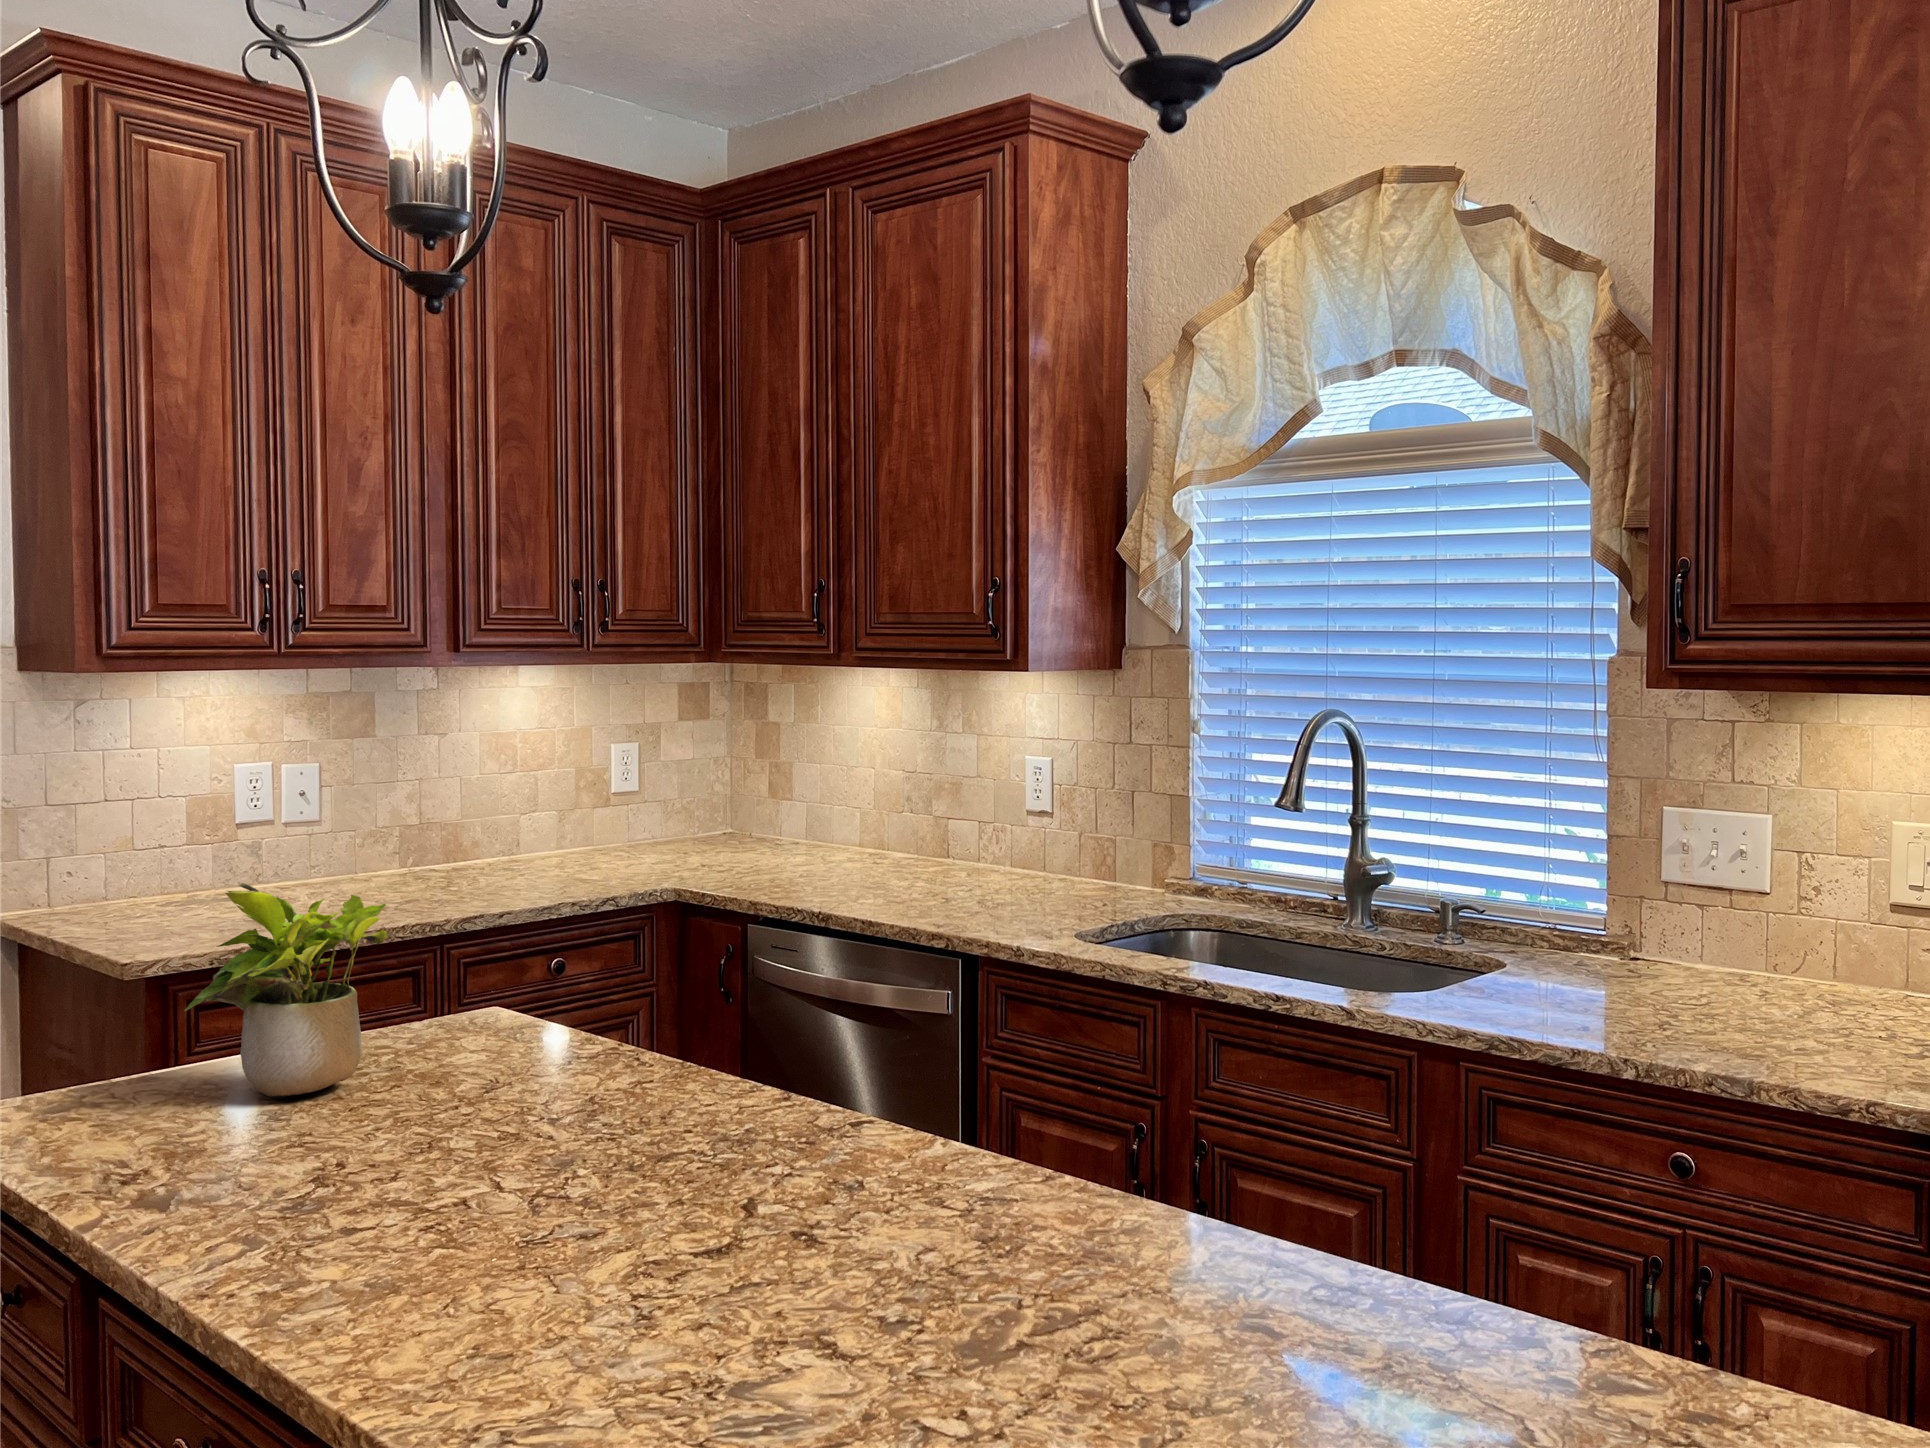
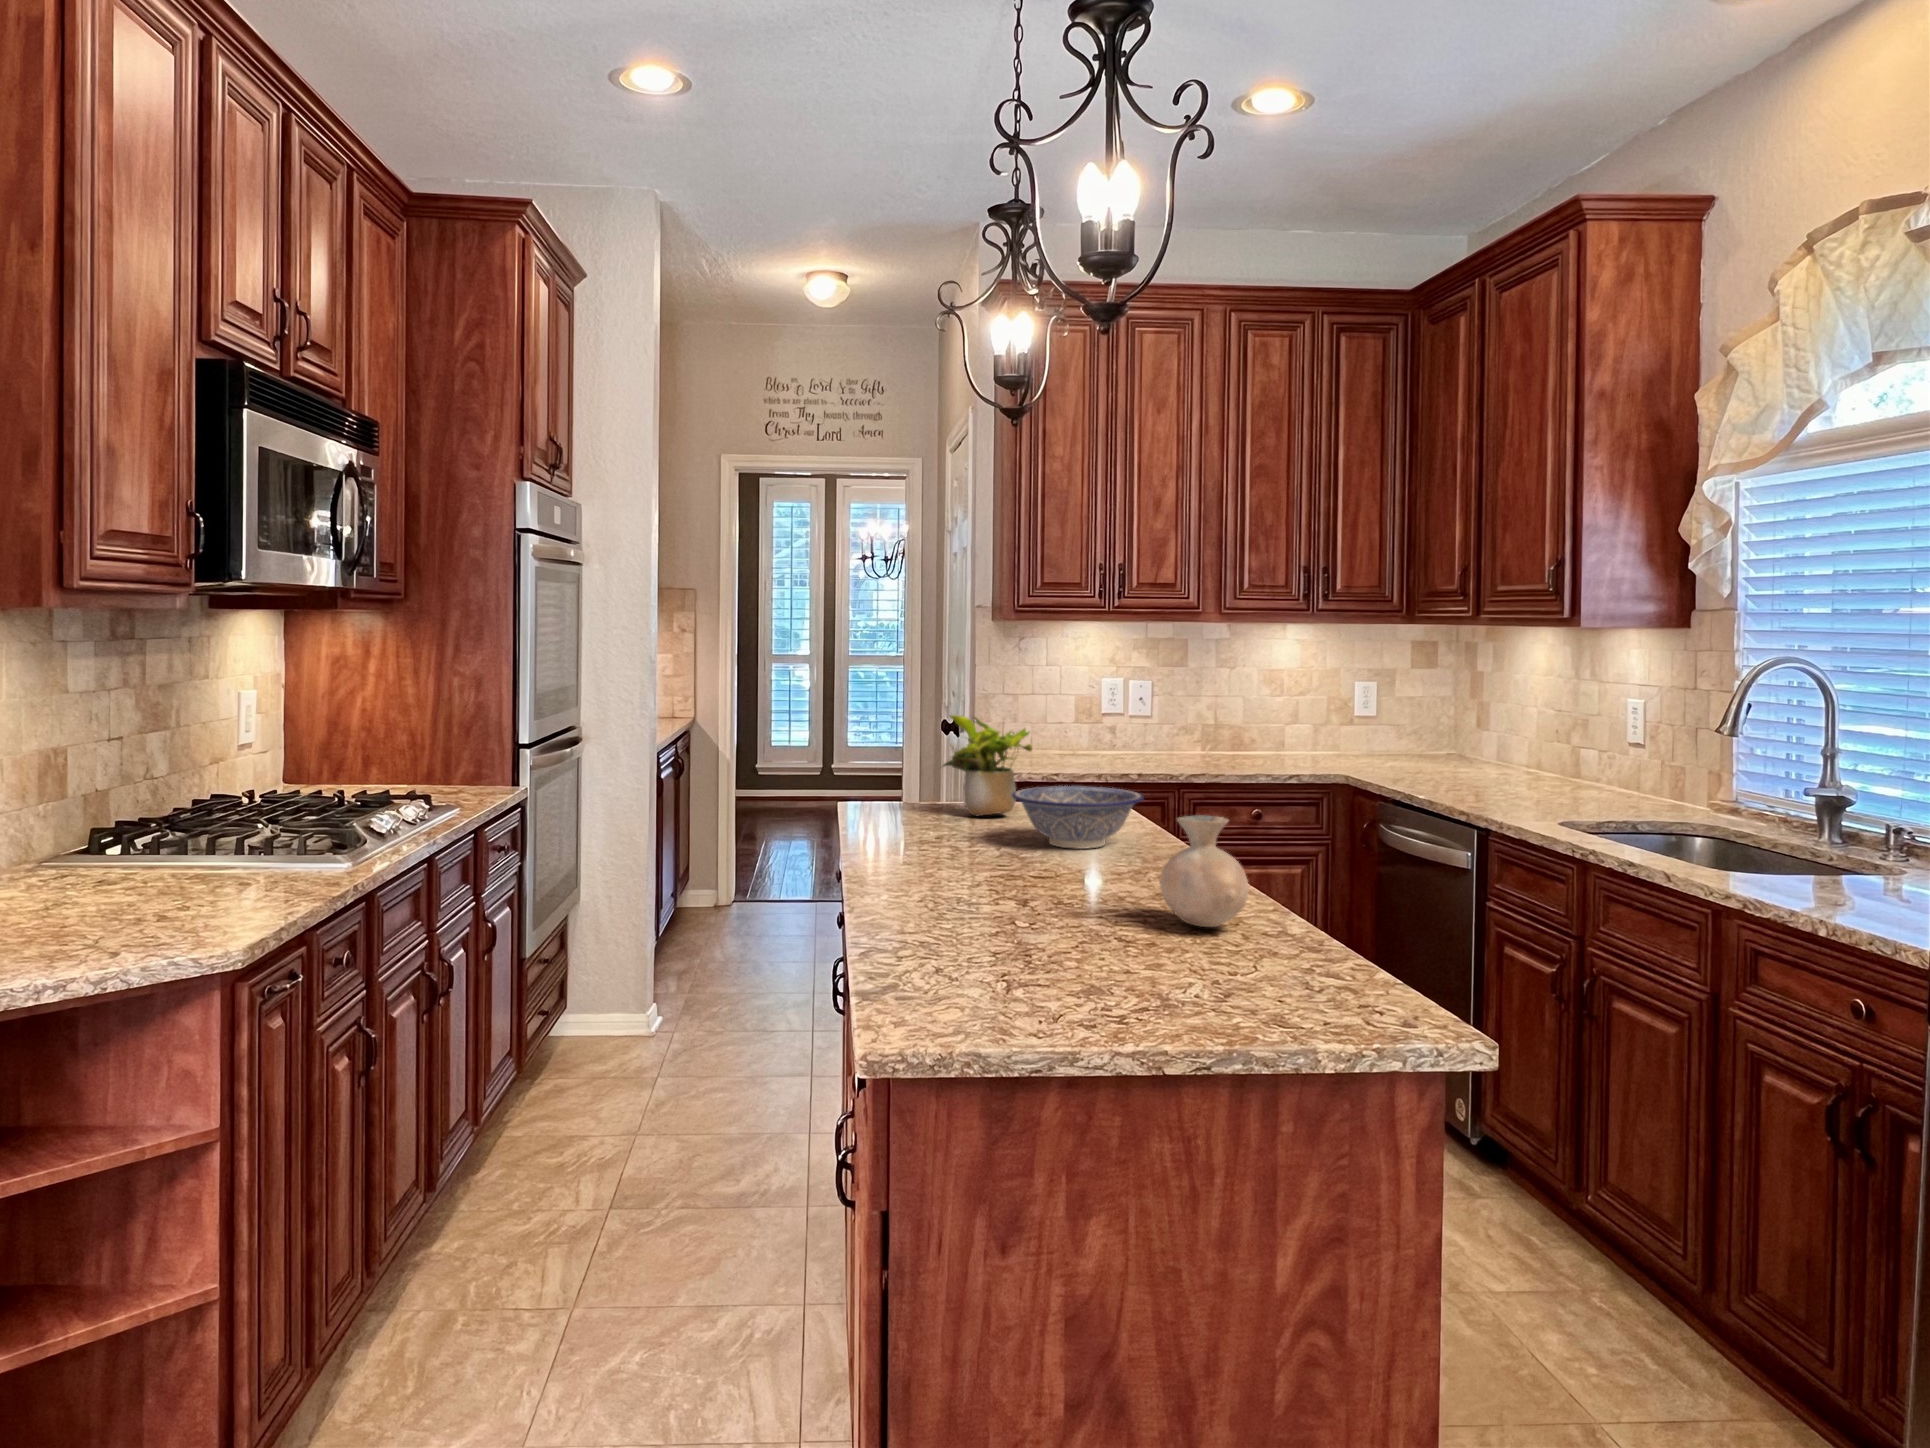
decorative bowl: none [465,1007,739,1154] -> present [1012,786,1144,849]
vase: none [1109,1095,1352,1334] -> present [1160,815,1249,927]

